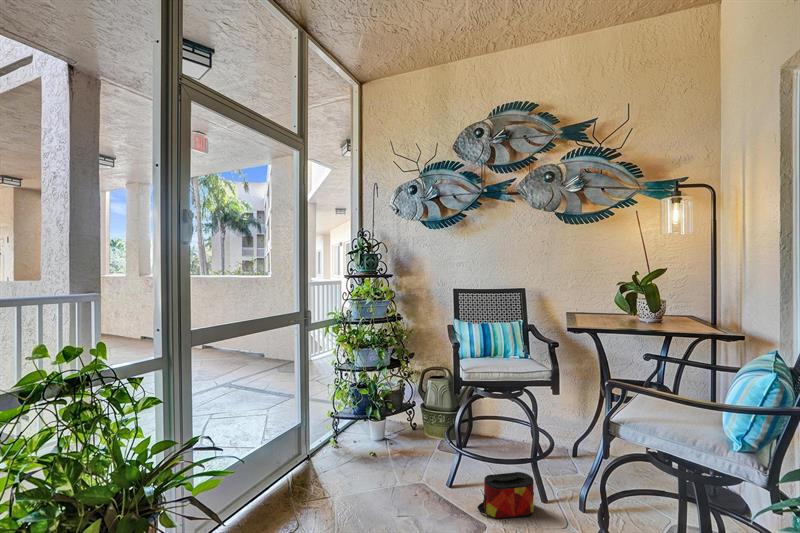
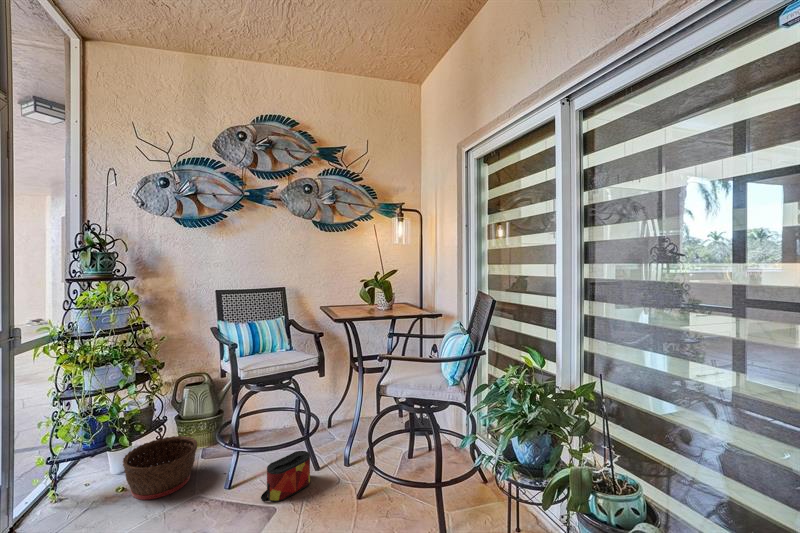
basket: none [374,420,431,472] -> present [123,436,197,500]

